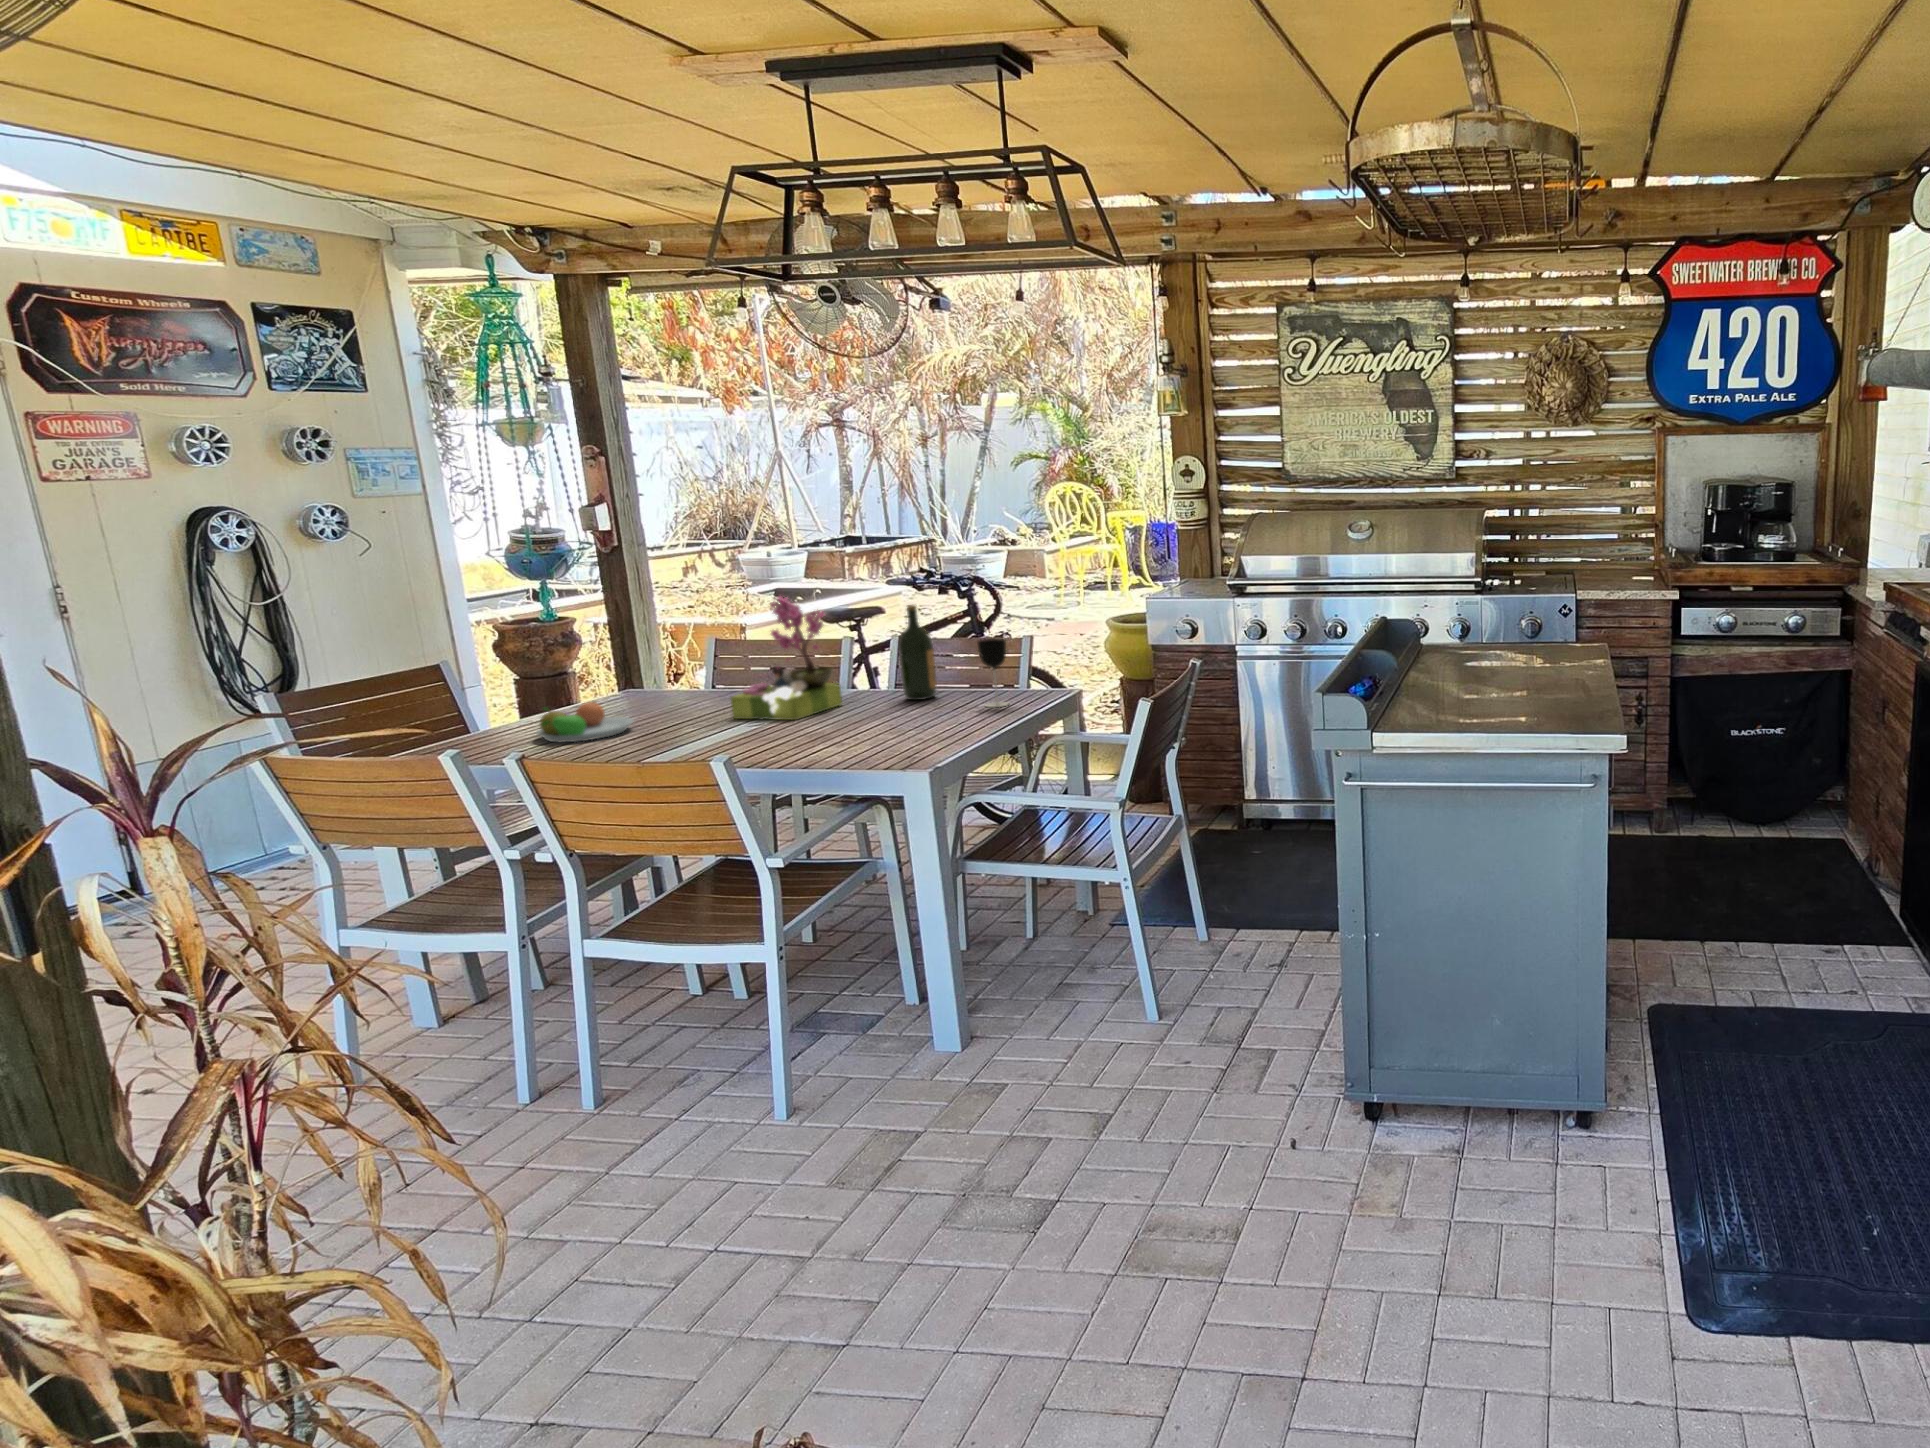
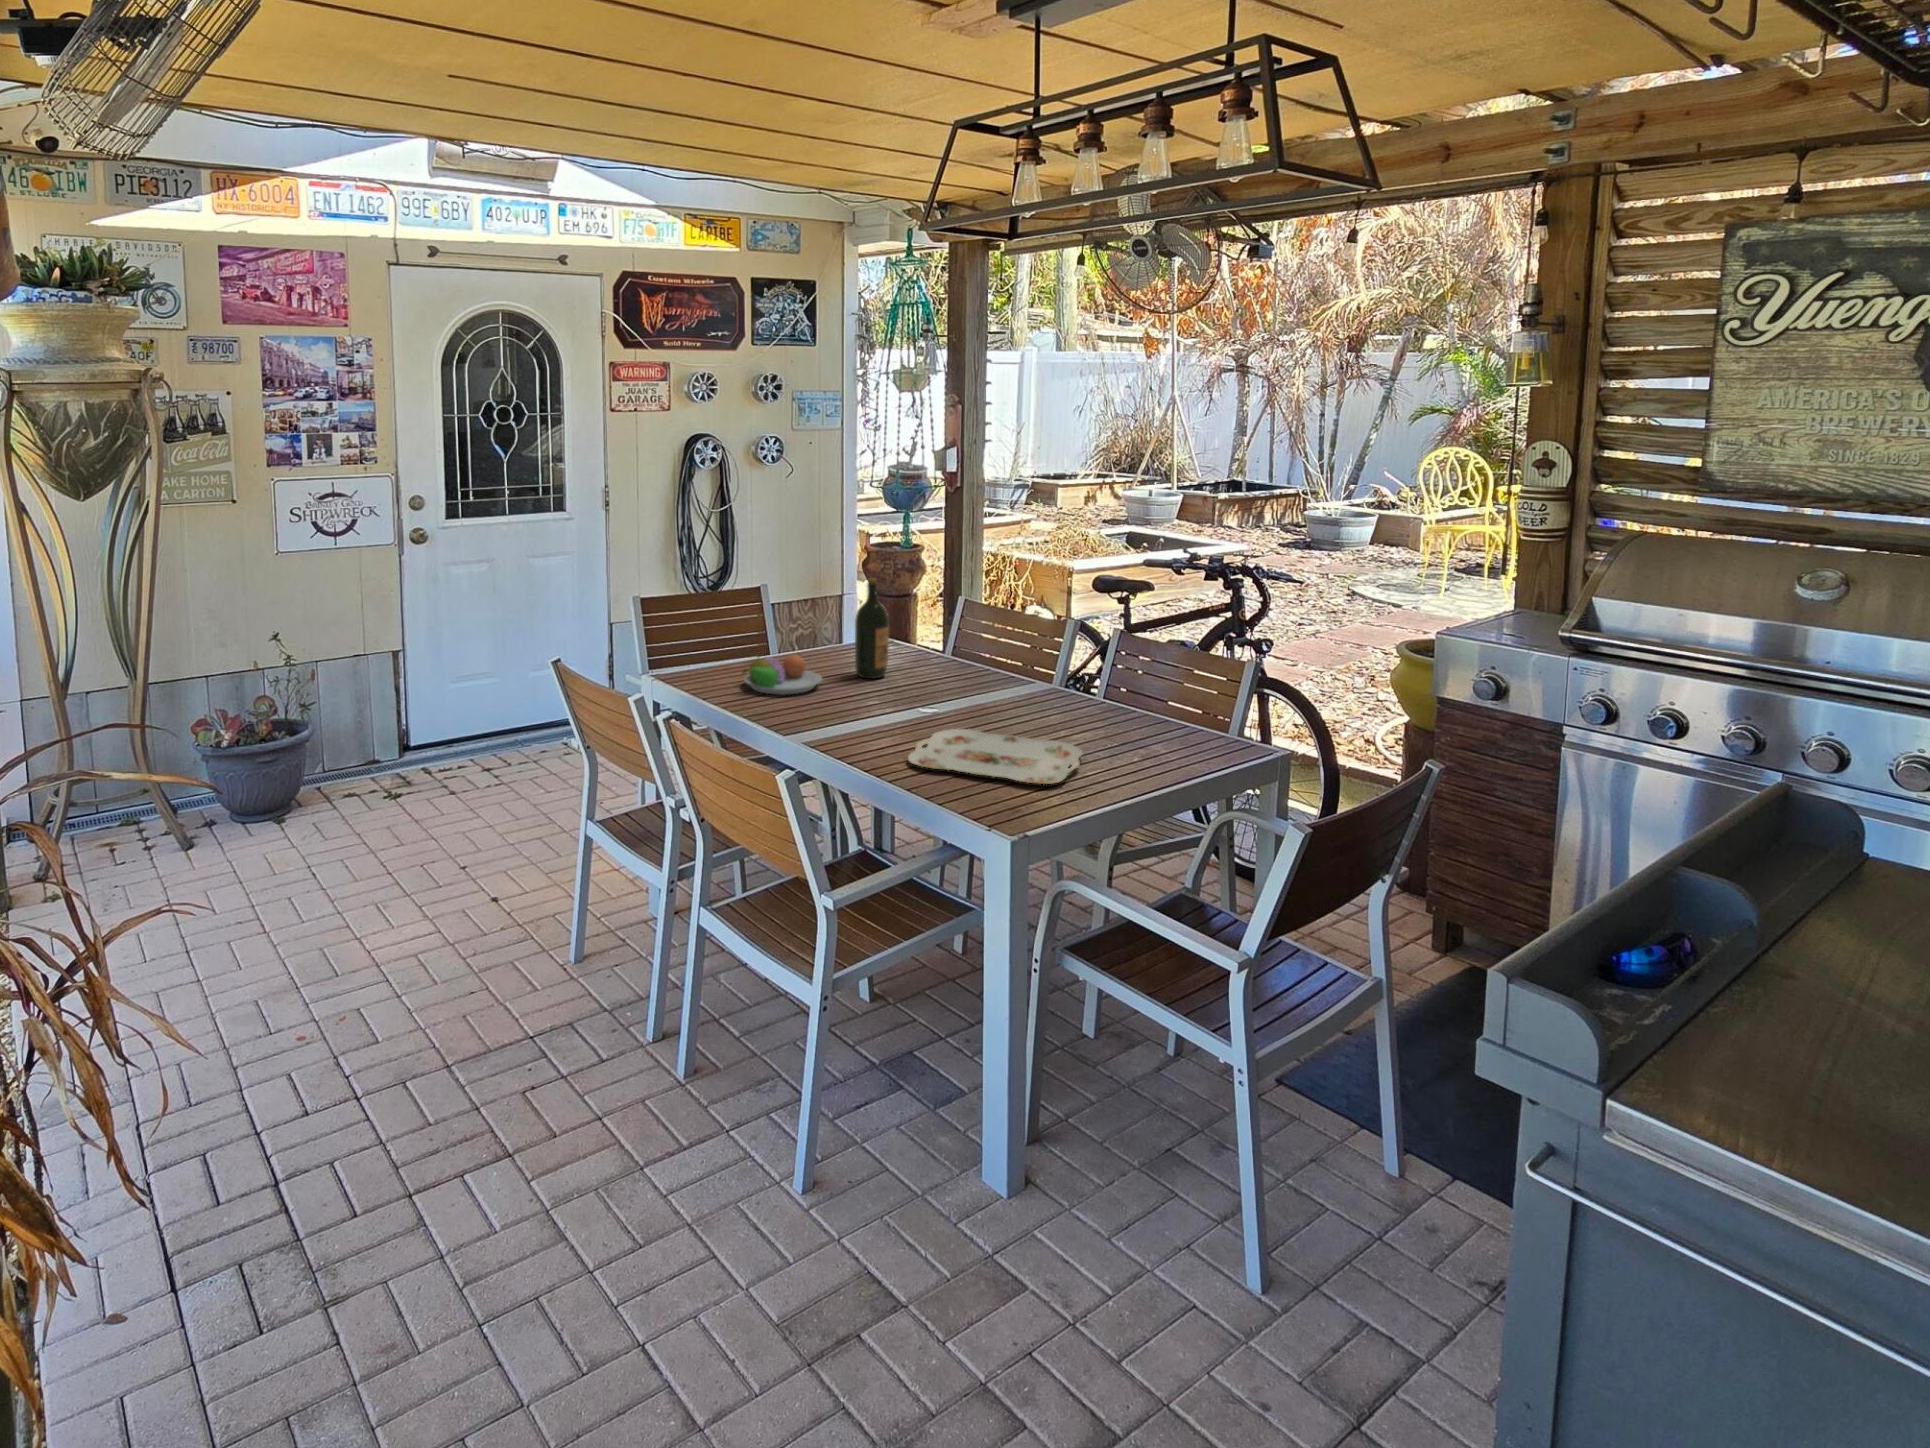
flower arrangement: present [731,596,842,720] -> none [900,573,1005,718]
wine bottle: present [898,605,937,700] -> present [855,578,889,679]
wine glass: present [978,639,1008,707] -> none [1135,670,1171,759]
serving tray: none [798,709,955,746] -> present [908,729,1082,784]

